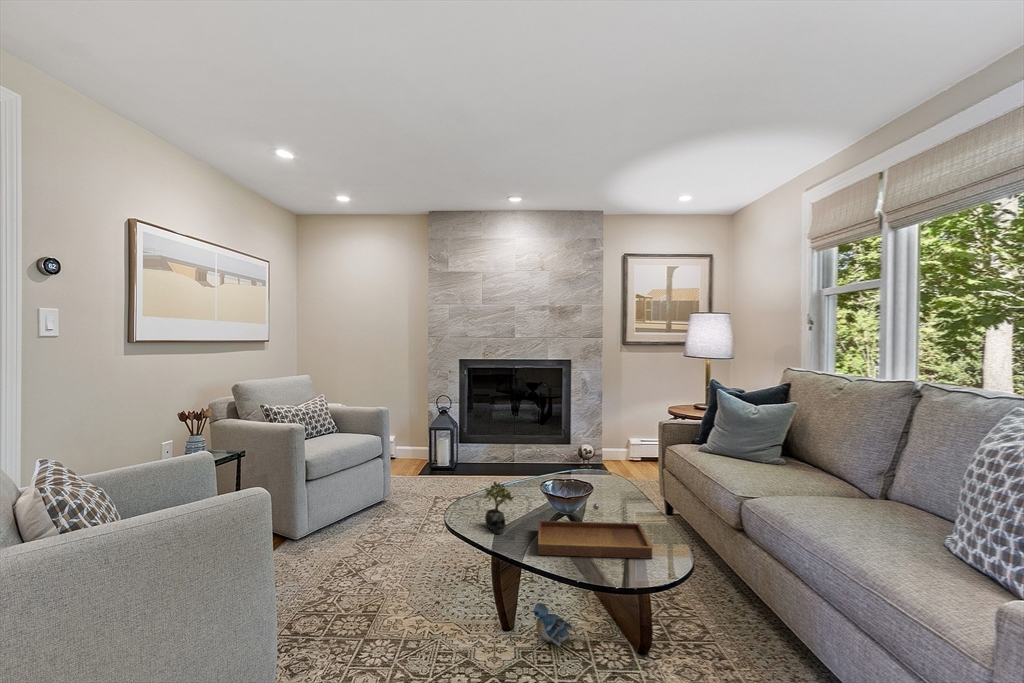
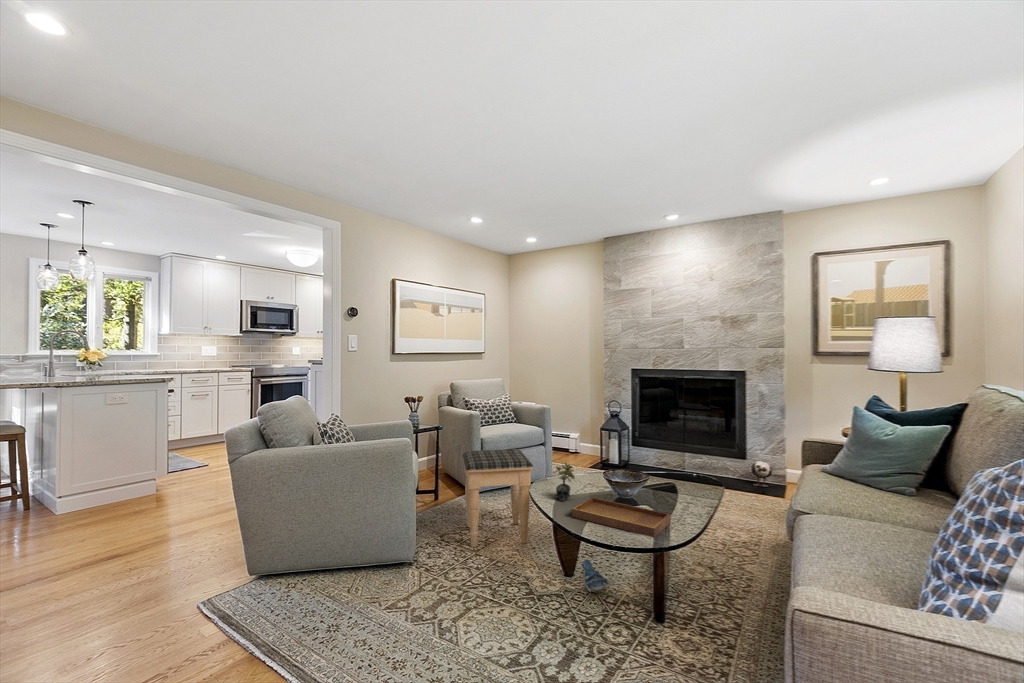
footstool: none [309,470,433,631] -> present [462,449,533,547]

